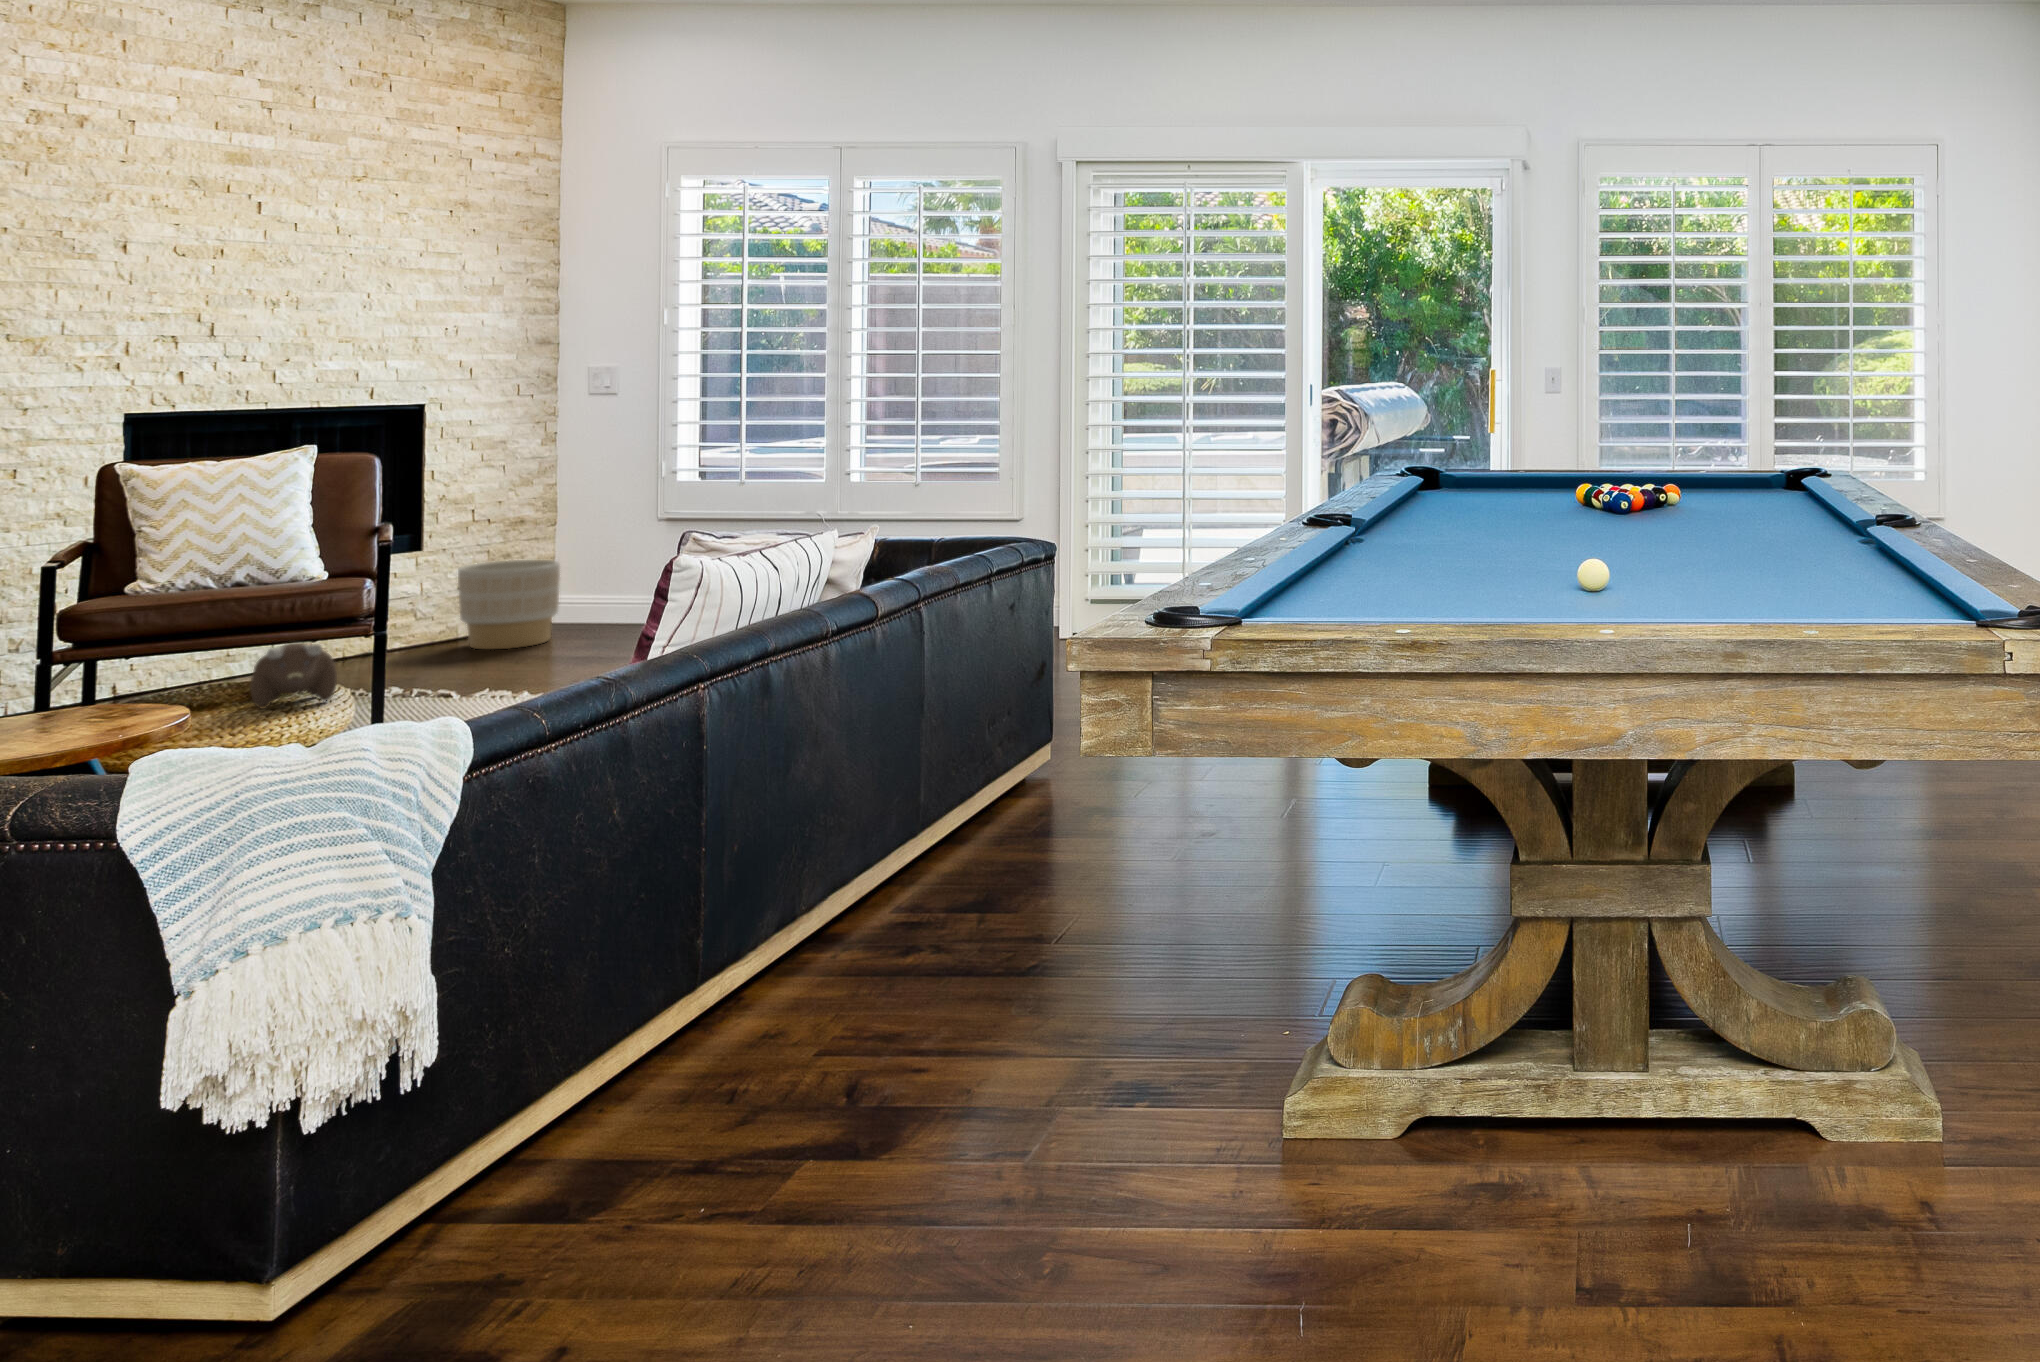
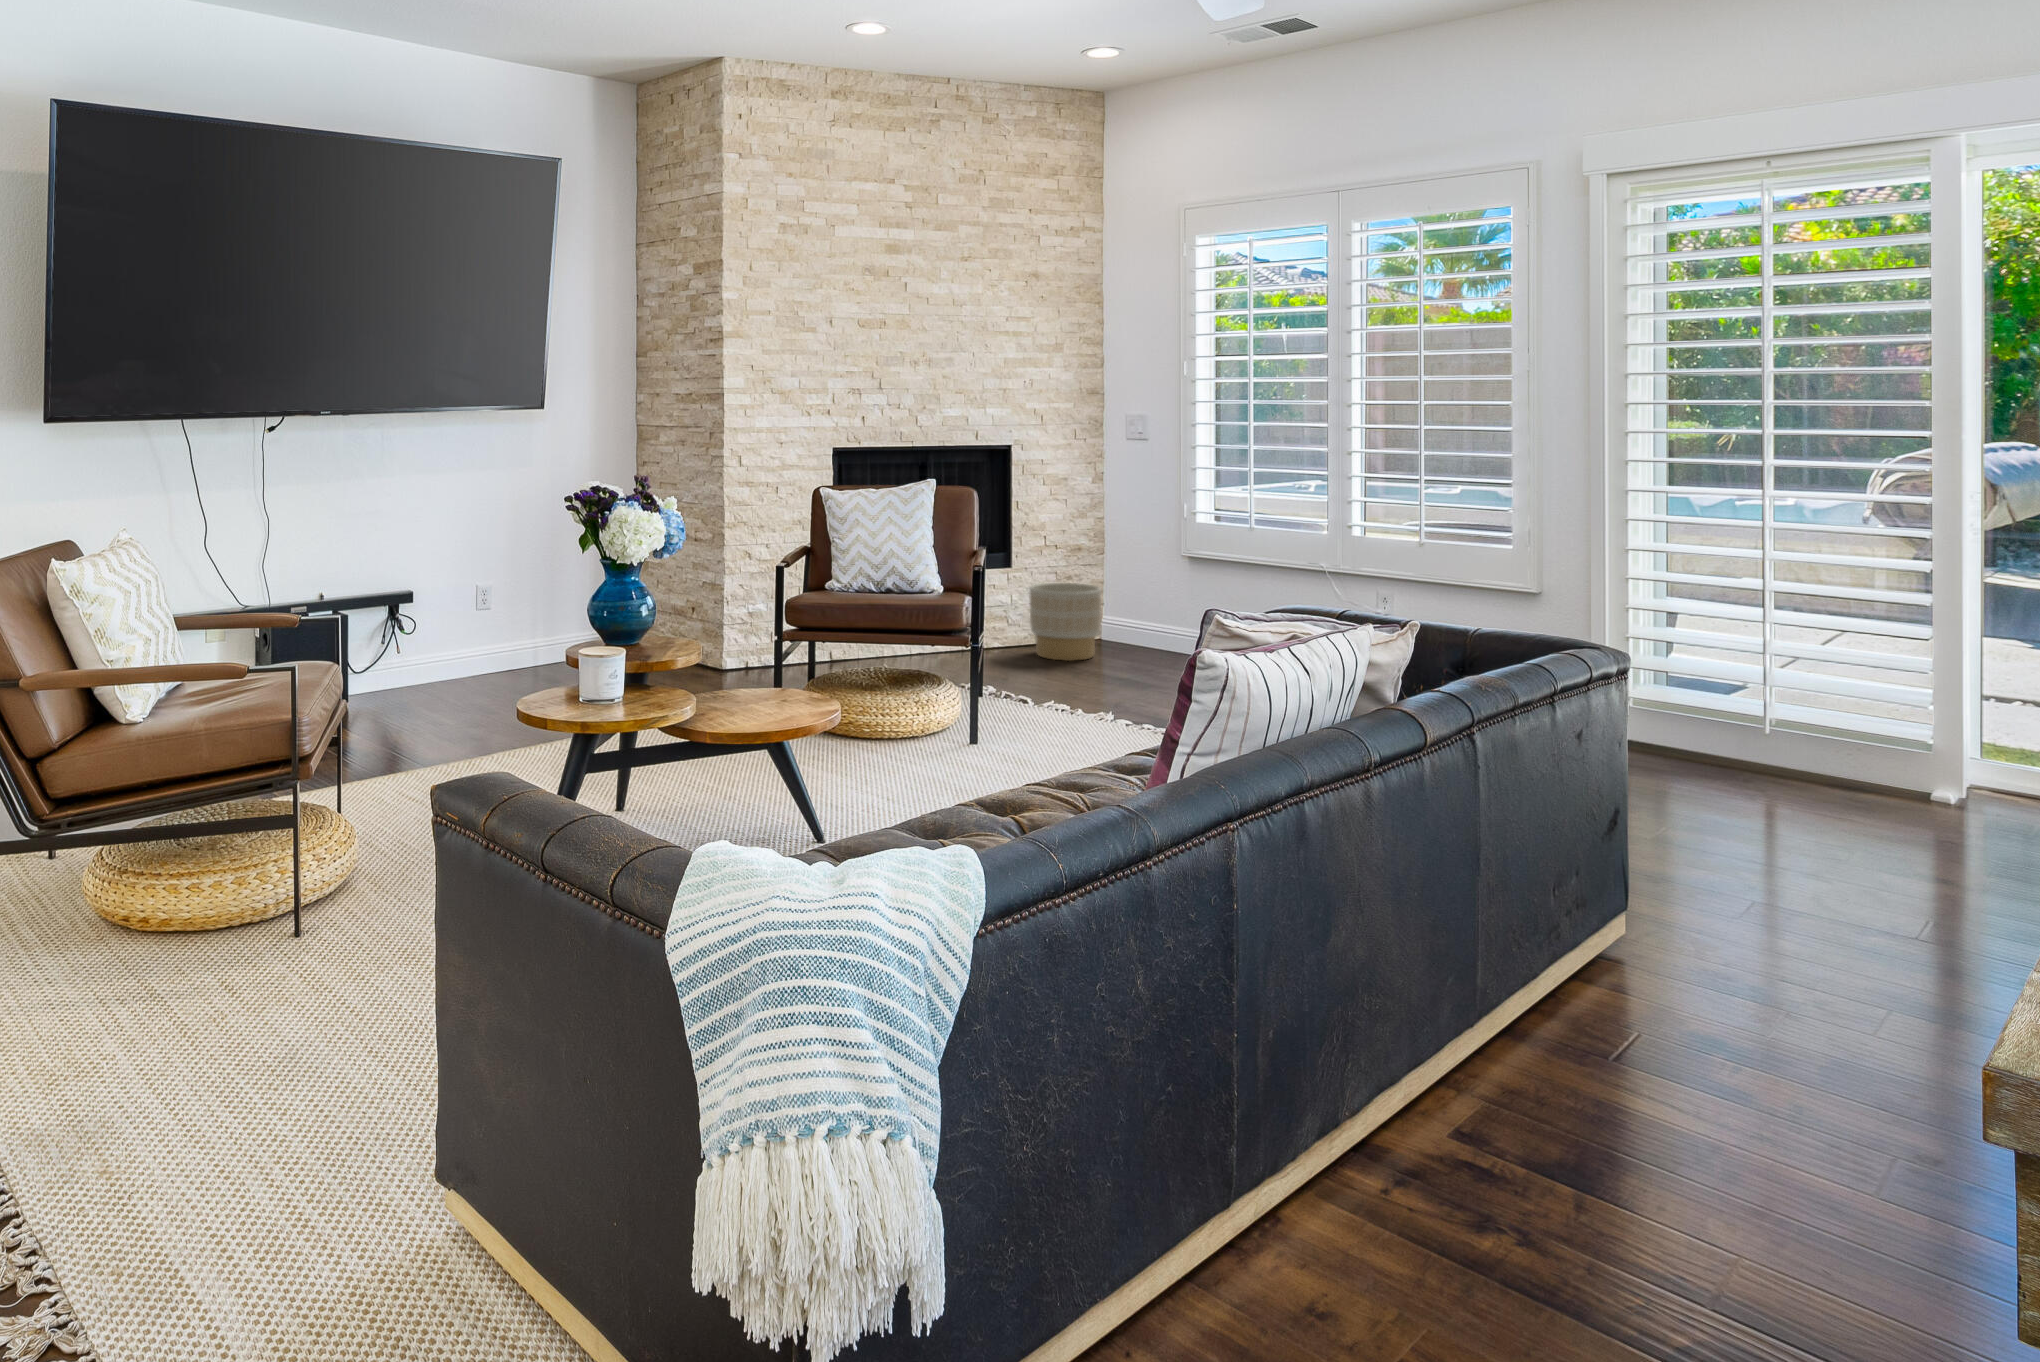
plush toy: present [250,643,337,709] -> none [894,640,946,692]

